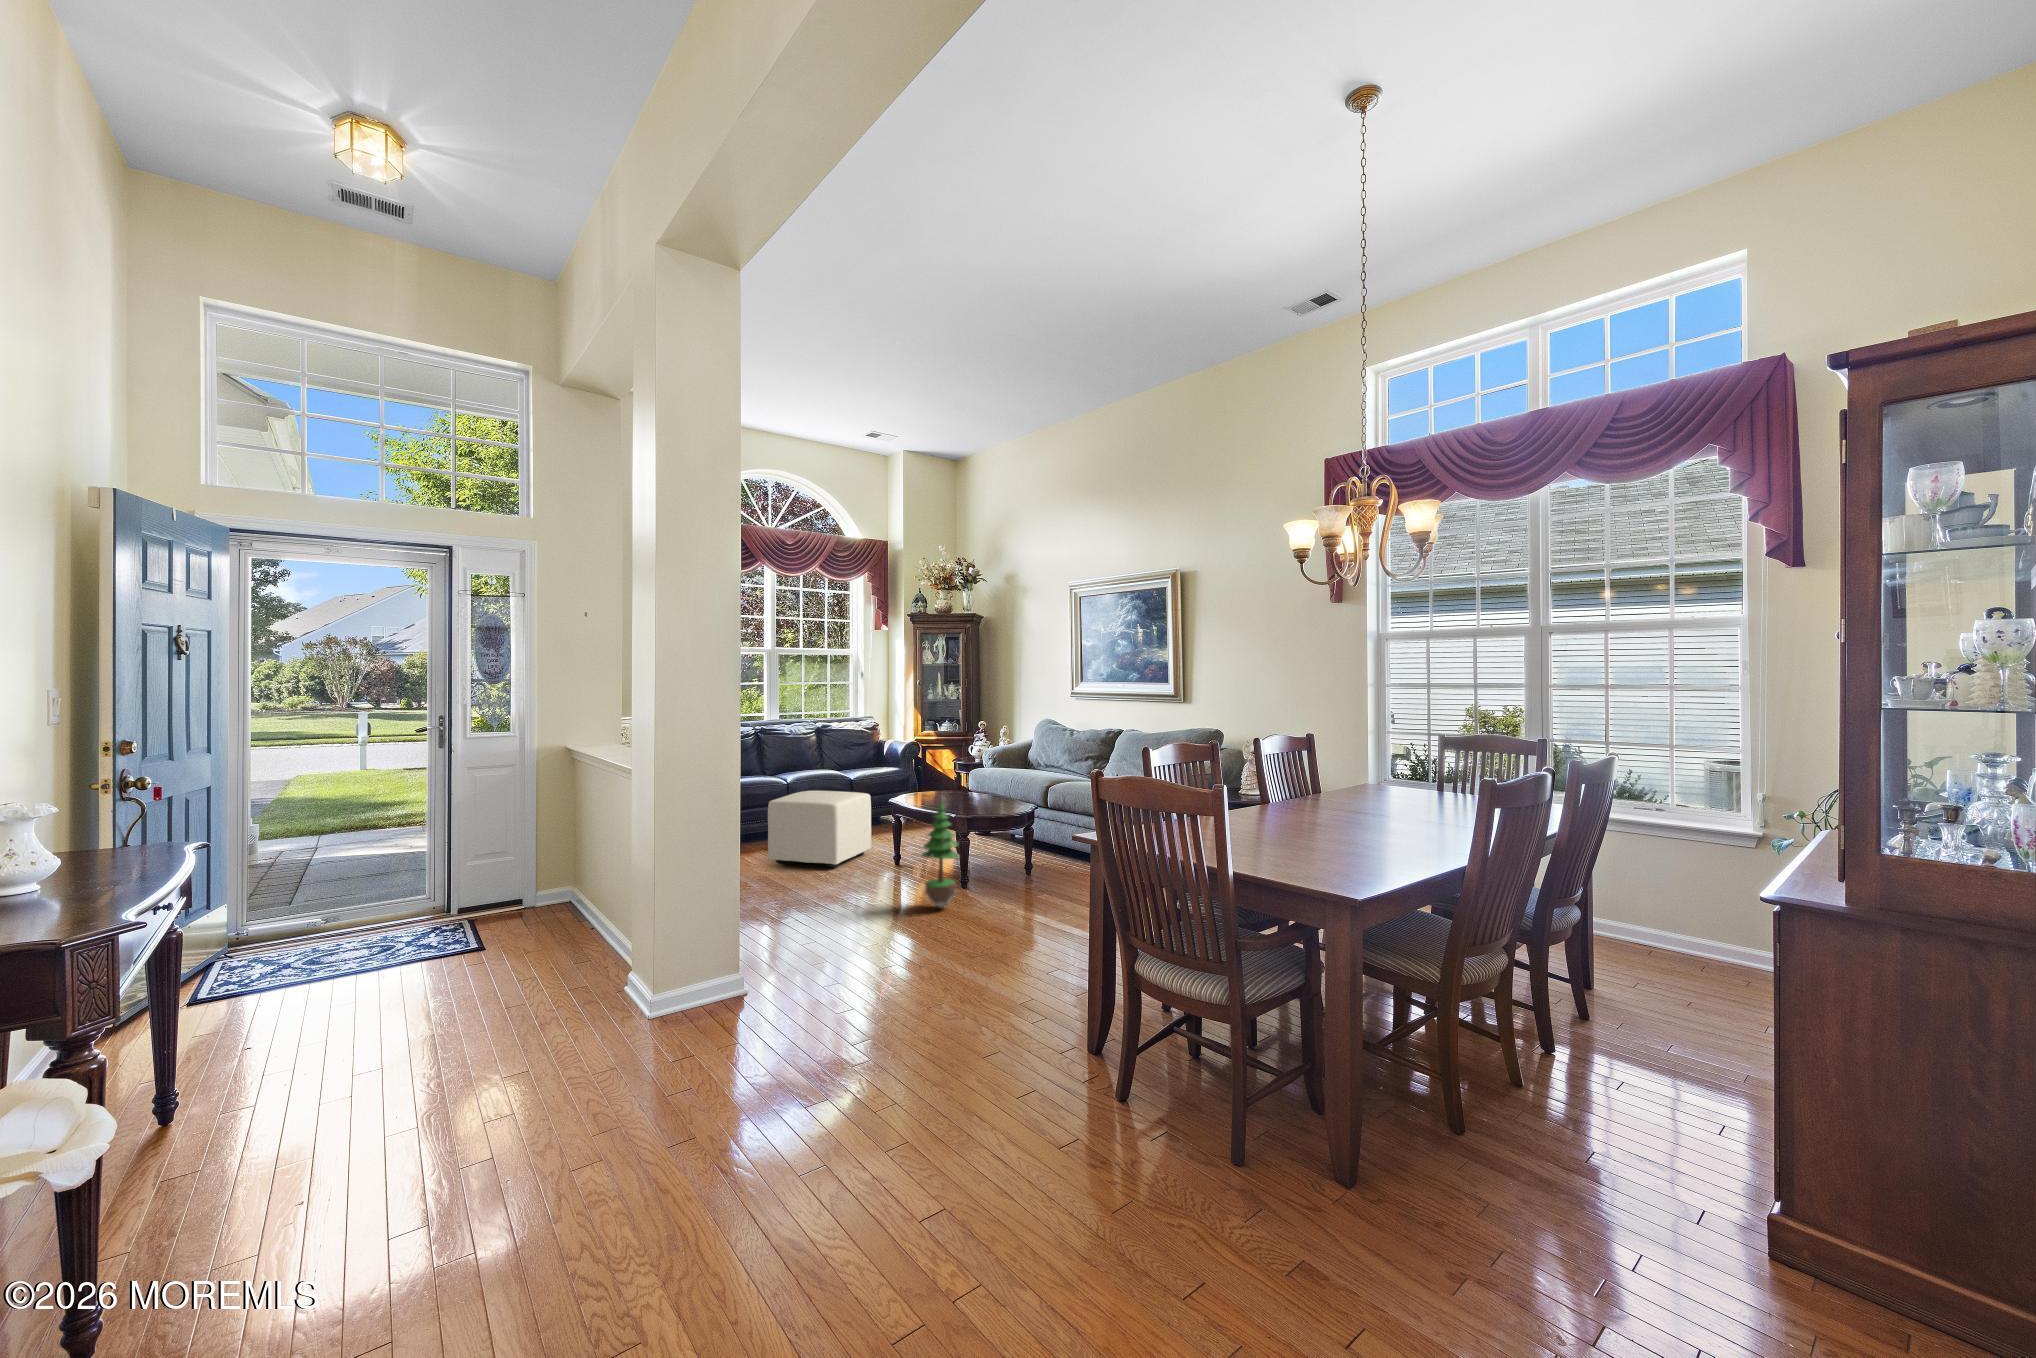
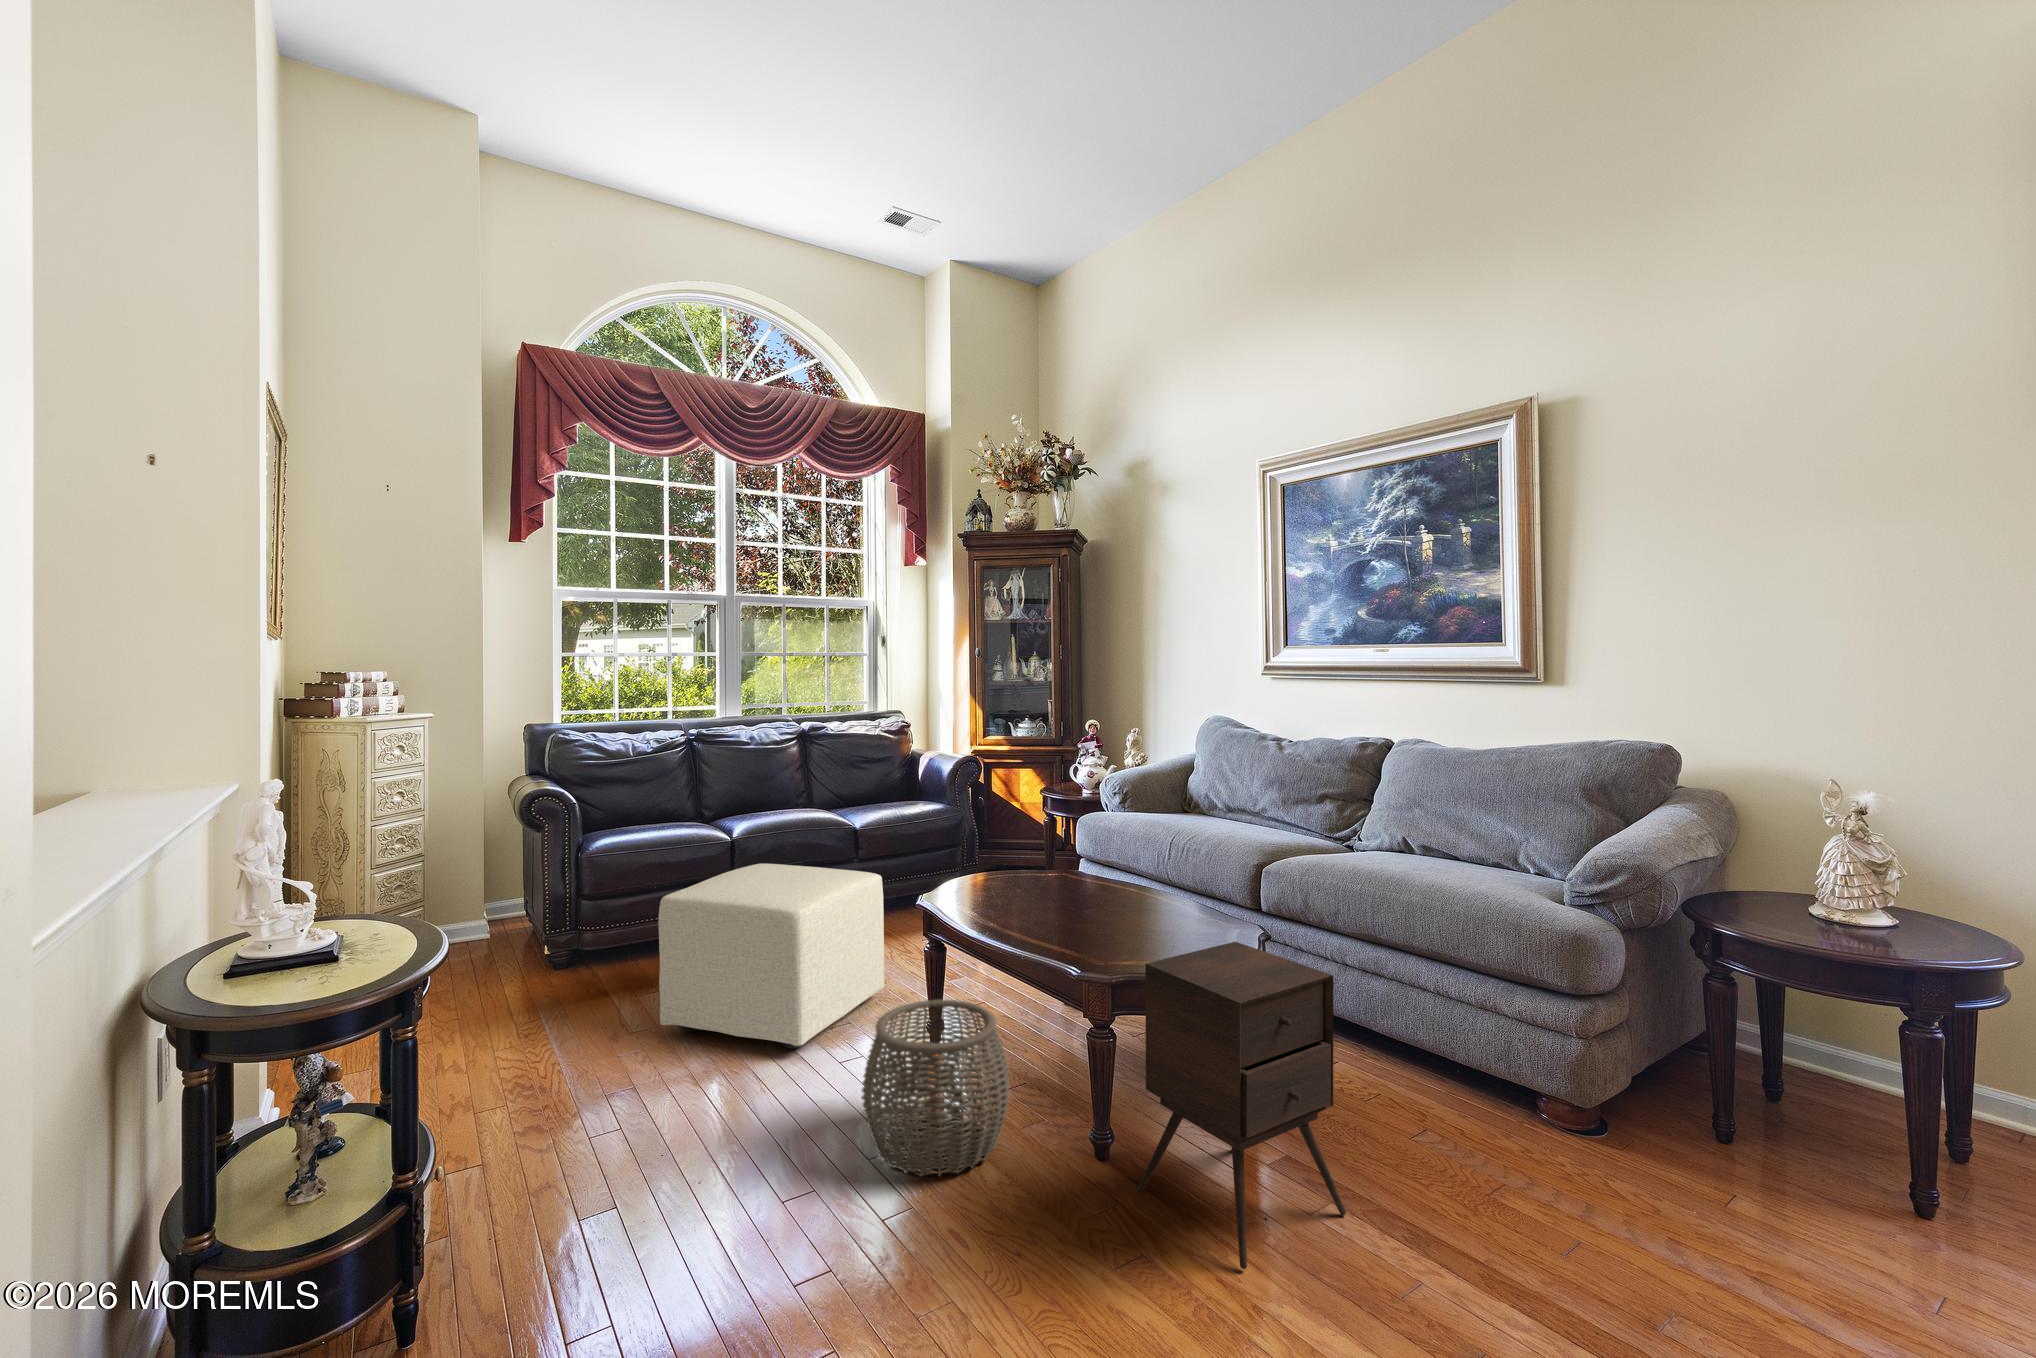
potted tree: present [922,801,959,908] -> none [996,952,1107,1264]
side table: none [976,805,1050,908] -> present [1137,942,1346,1269]
woven basket: none [869,834,929,894] -> present [862,1000,1010,1176]

